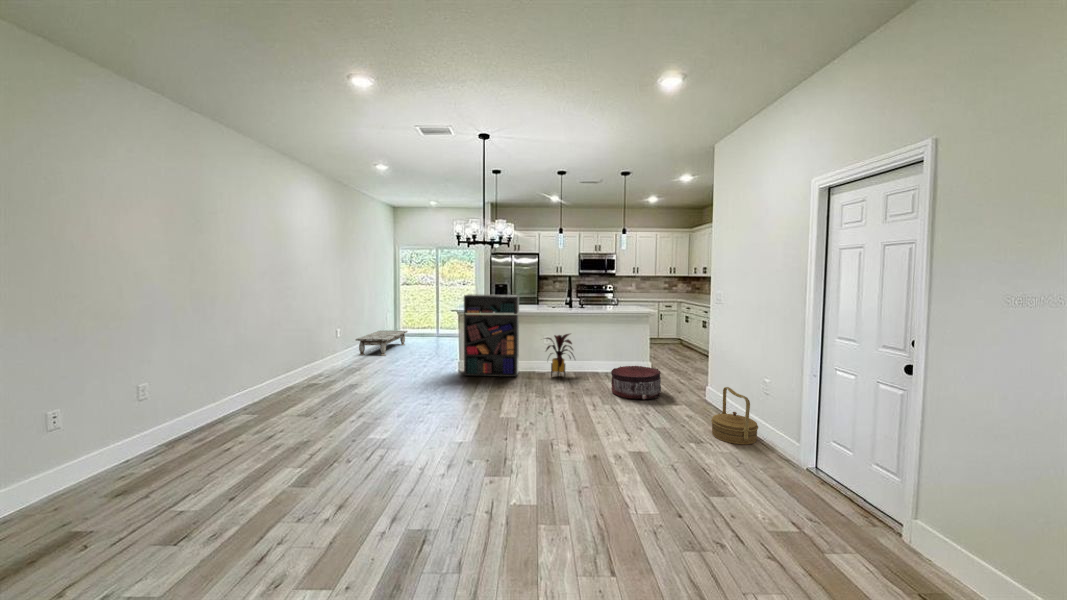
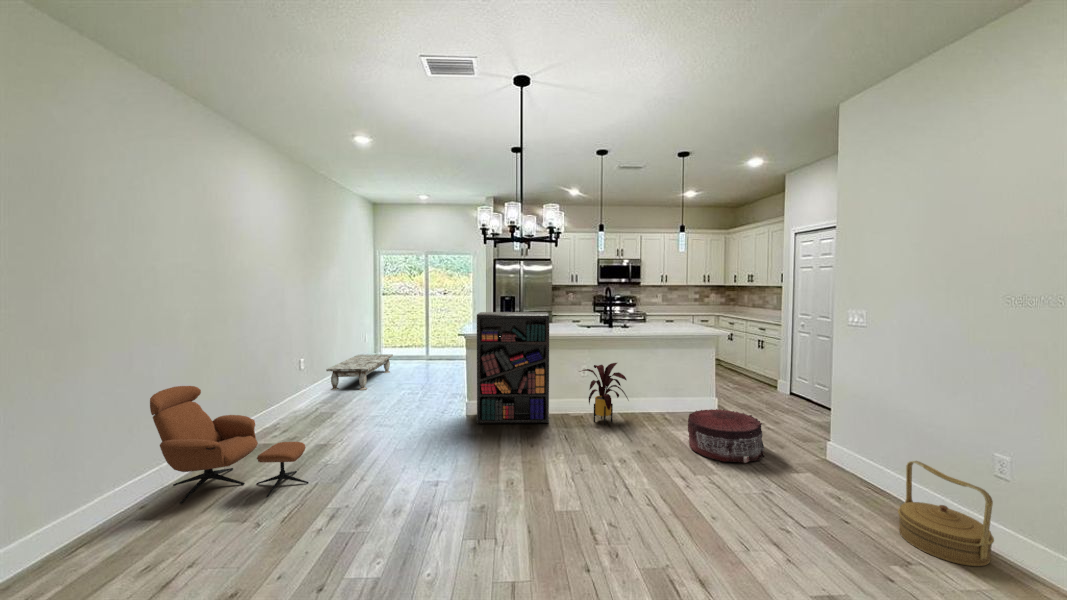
lounge chair: none [249,338,346,408] -> present [150,386,309,504]

